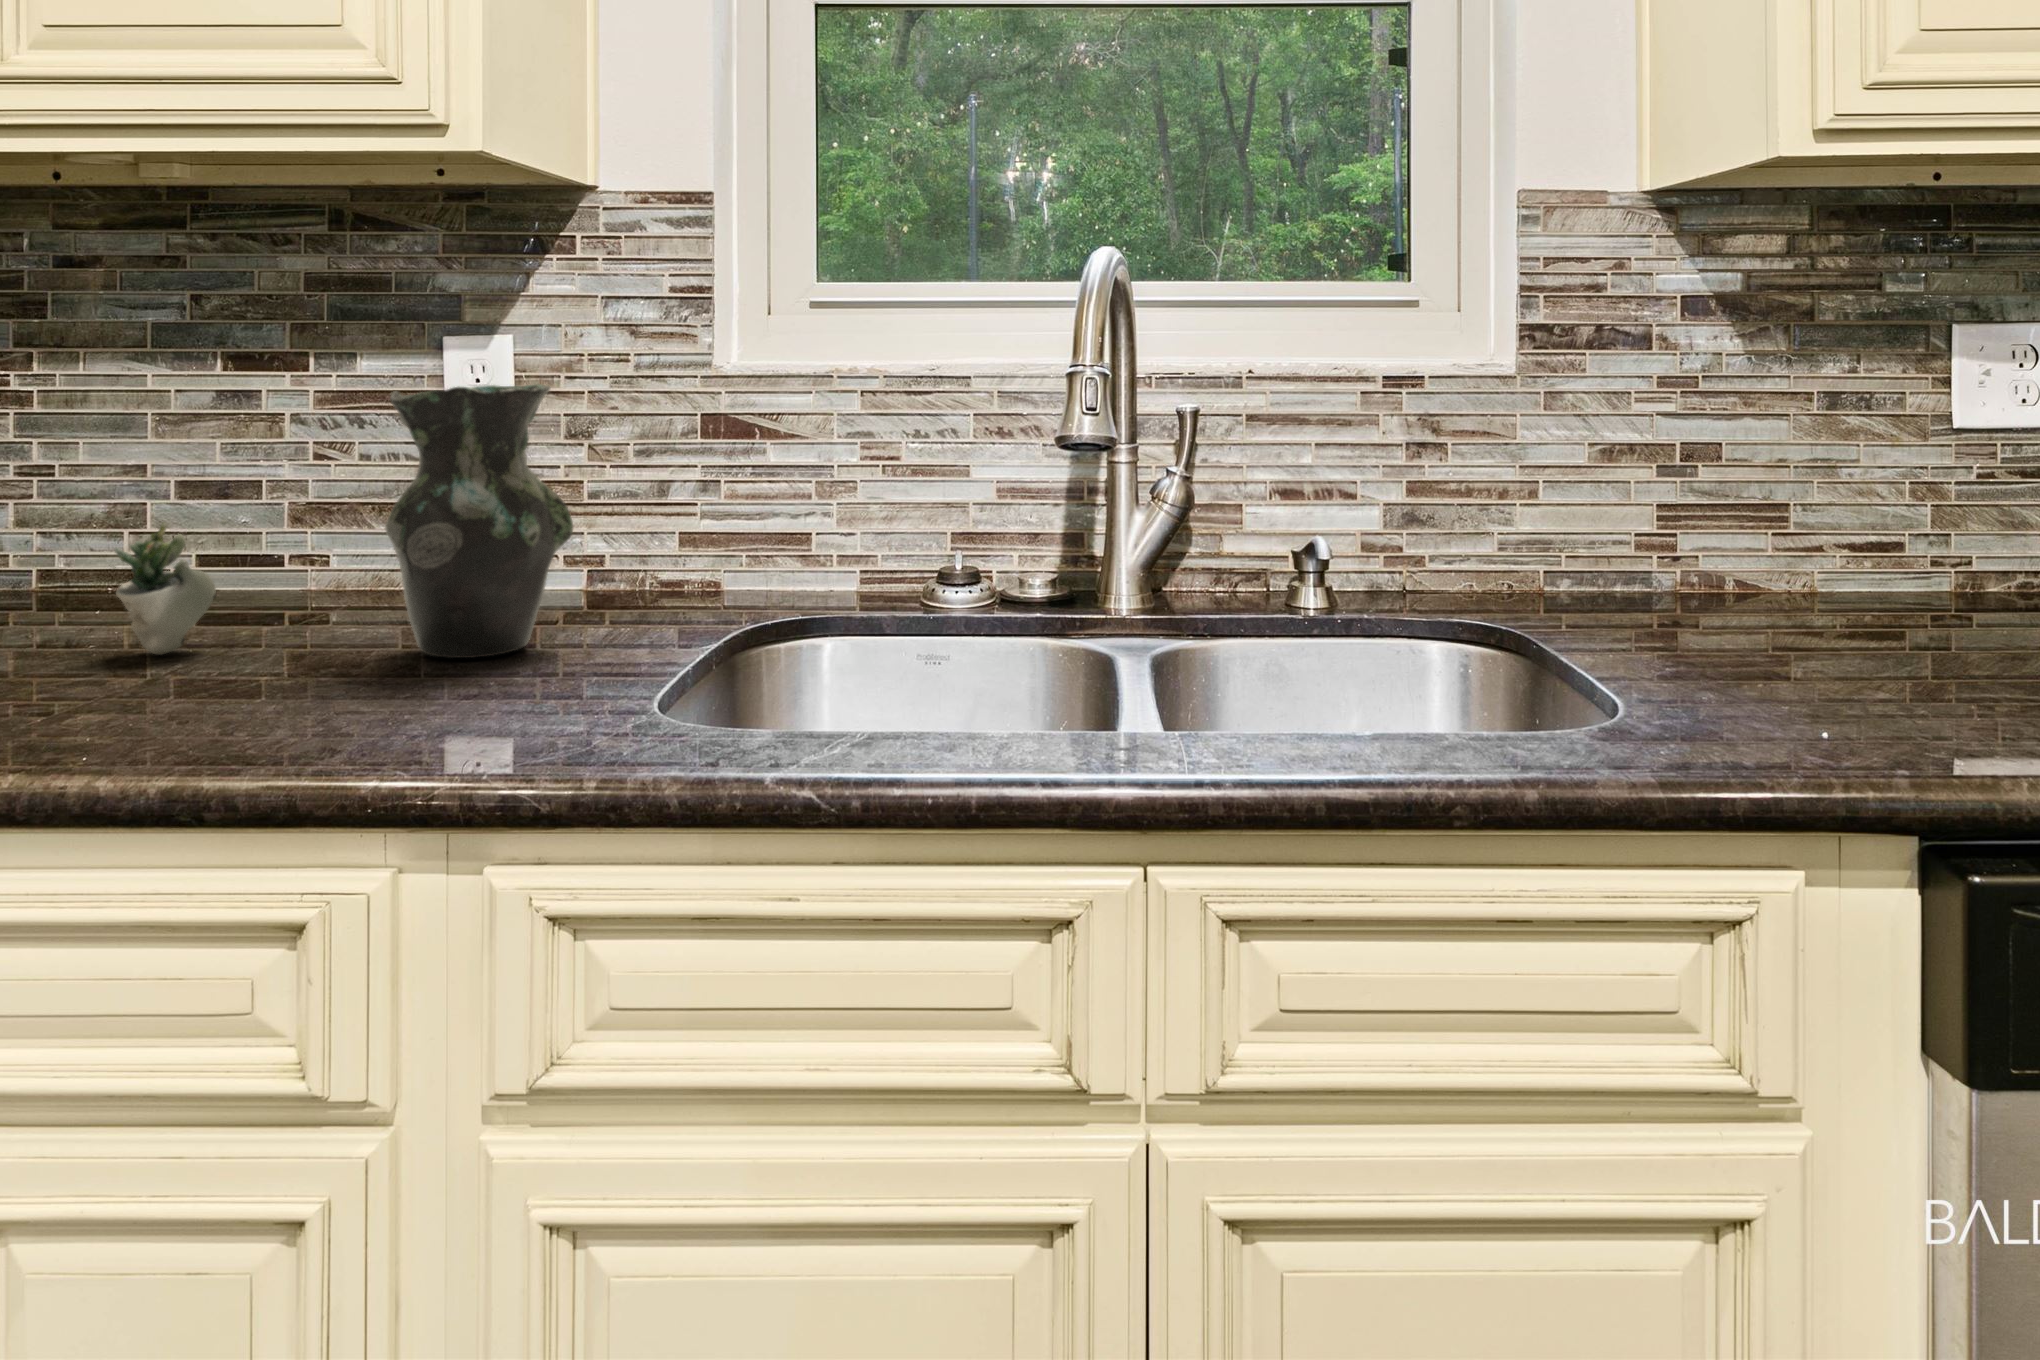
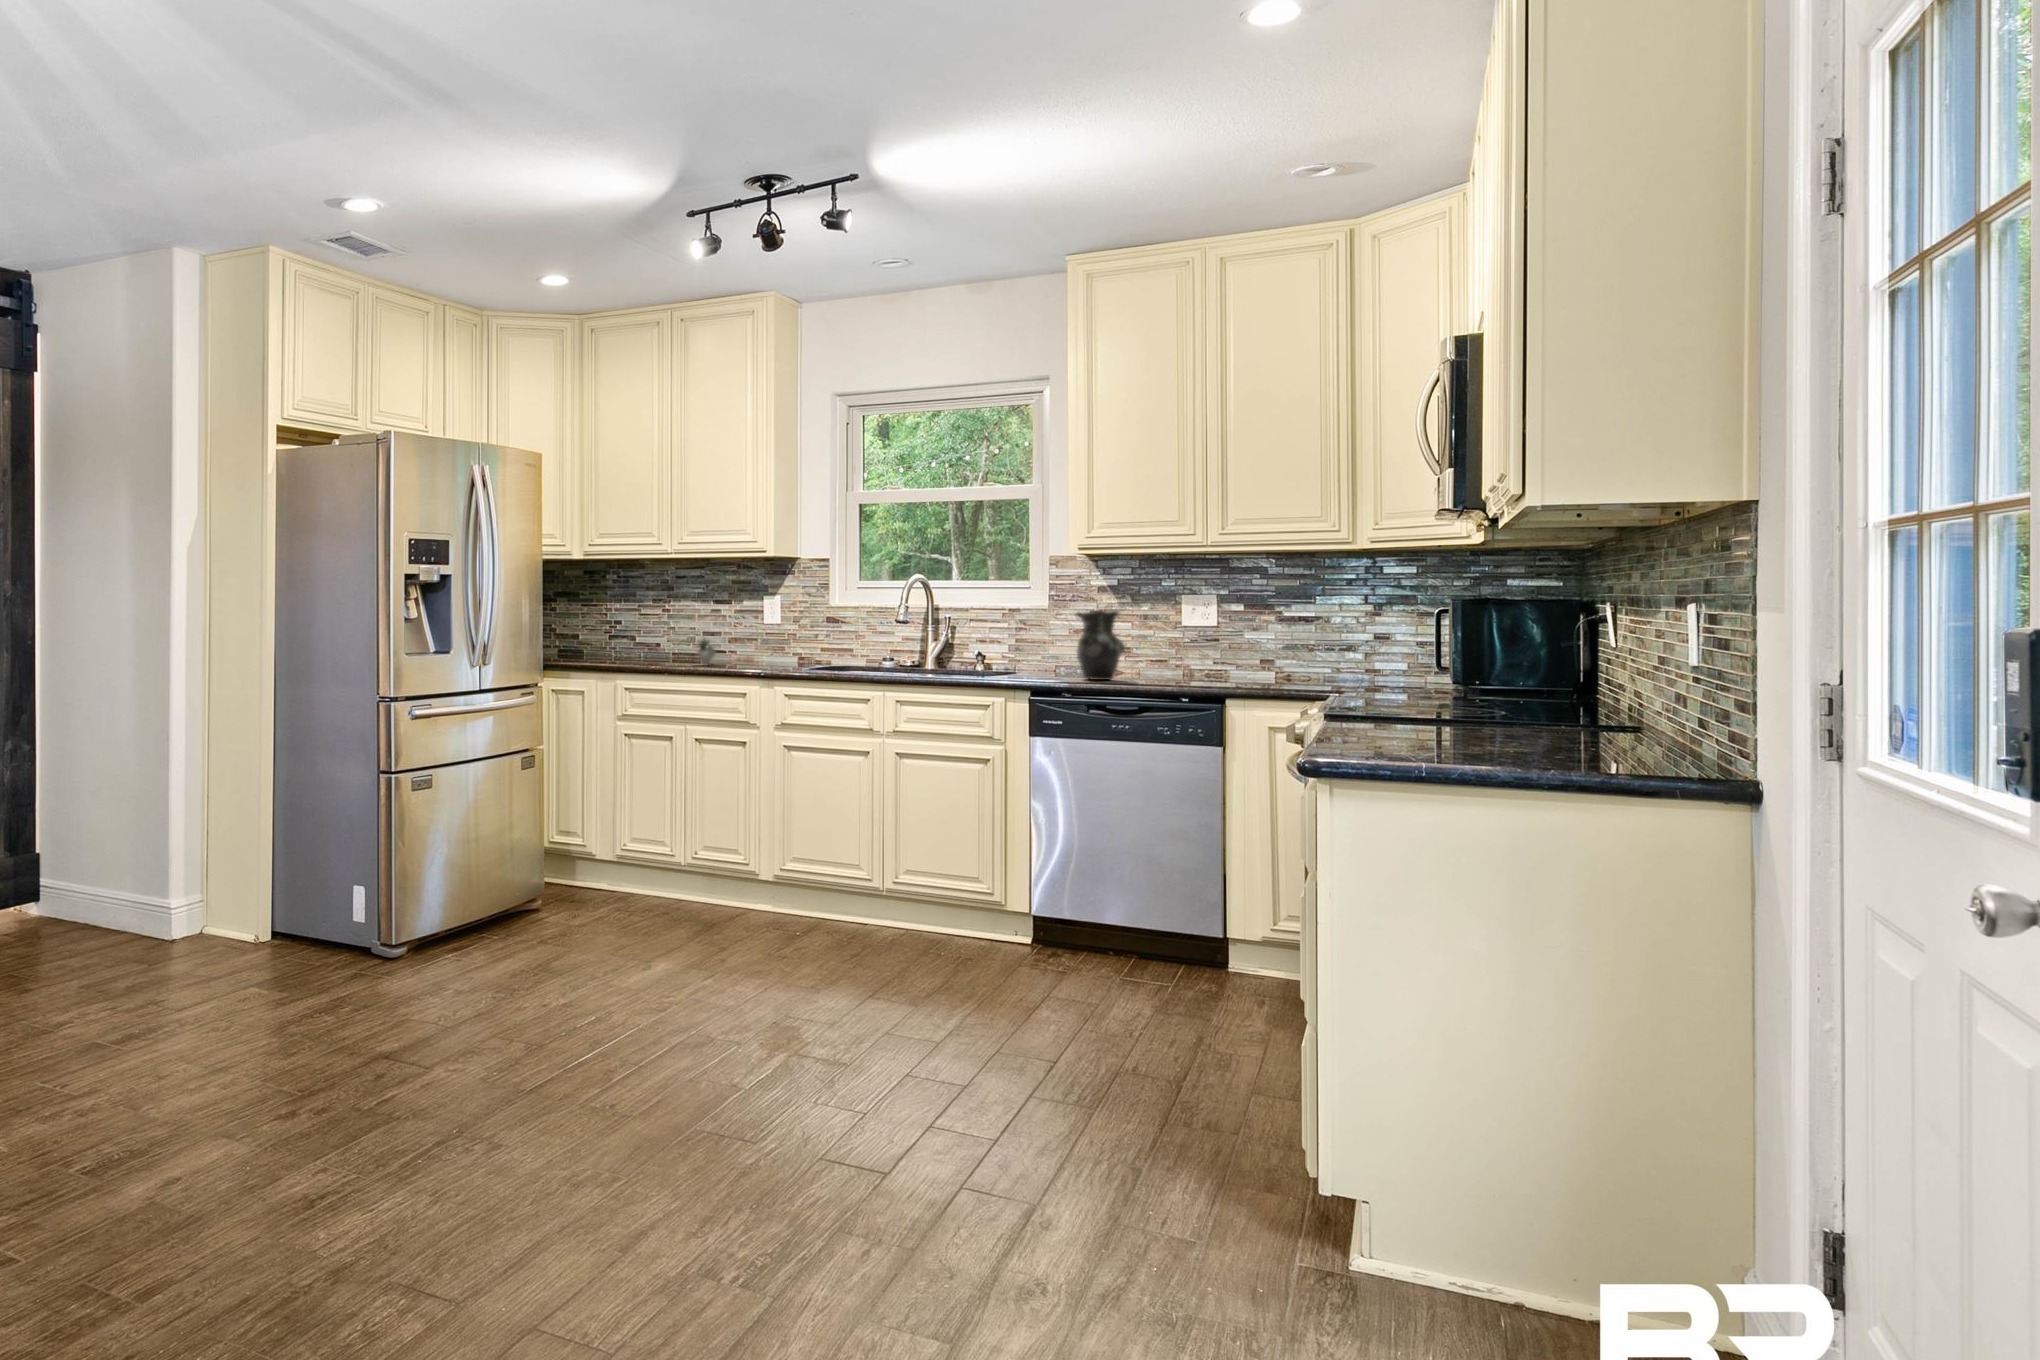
vase: present [385,384,573,658] -> present [1077,611,1125,680]

